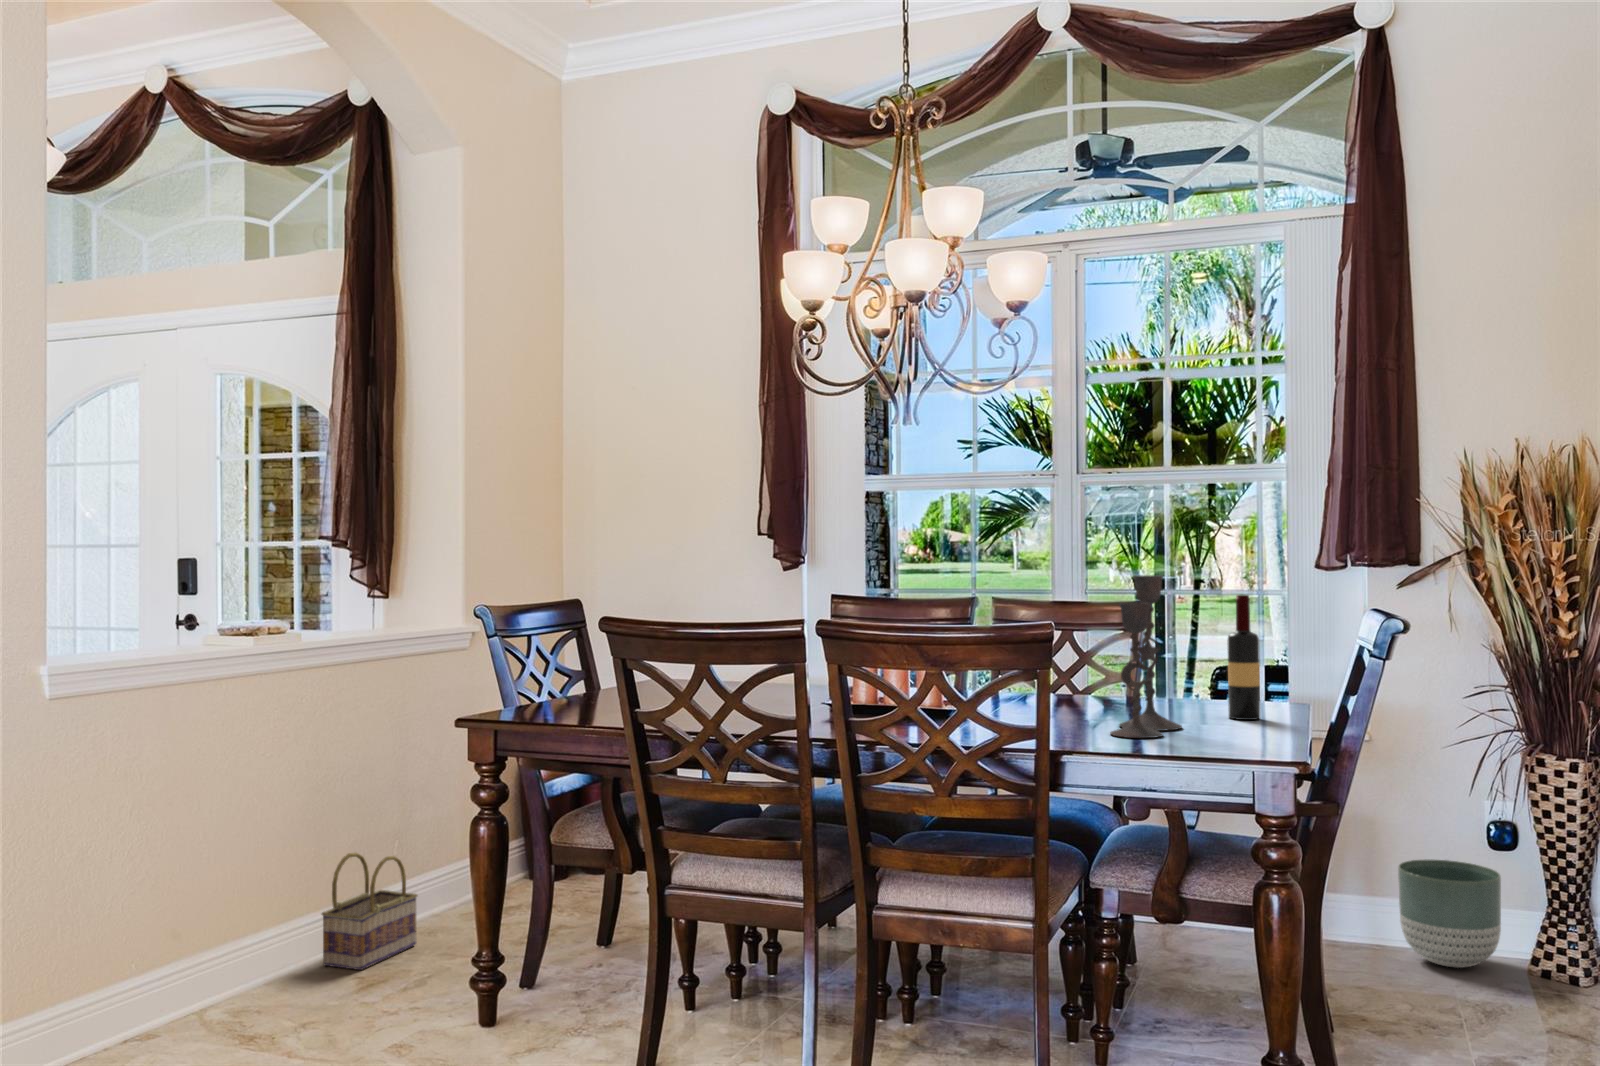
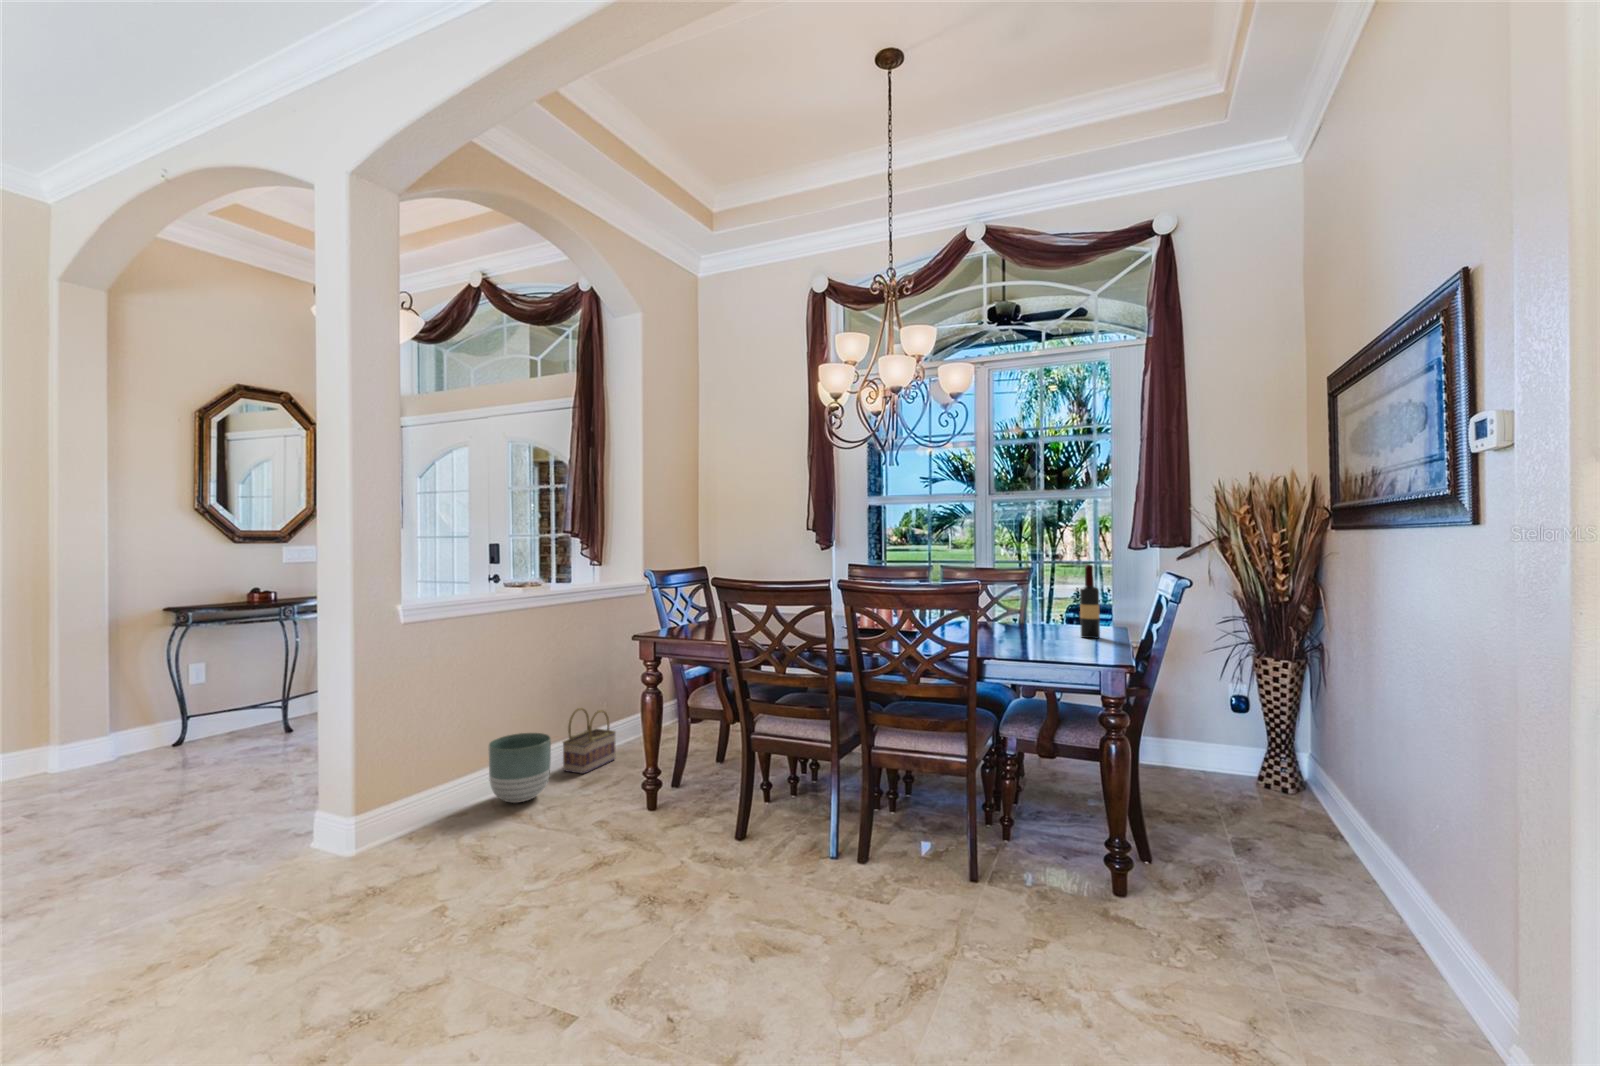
candlestick: present [1110,575,1182,738] -> none [1012,554,1054,650]
planter: present [1398,859,1501,968] -> present [489,733,551,803]

